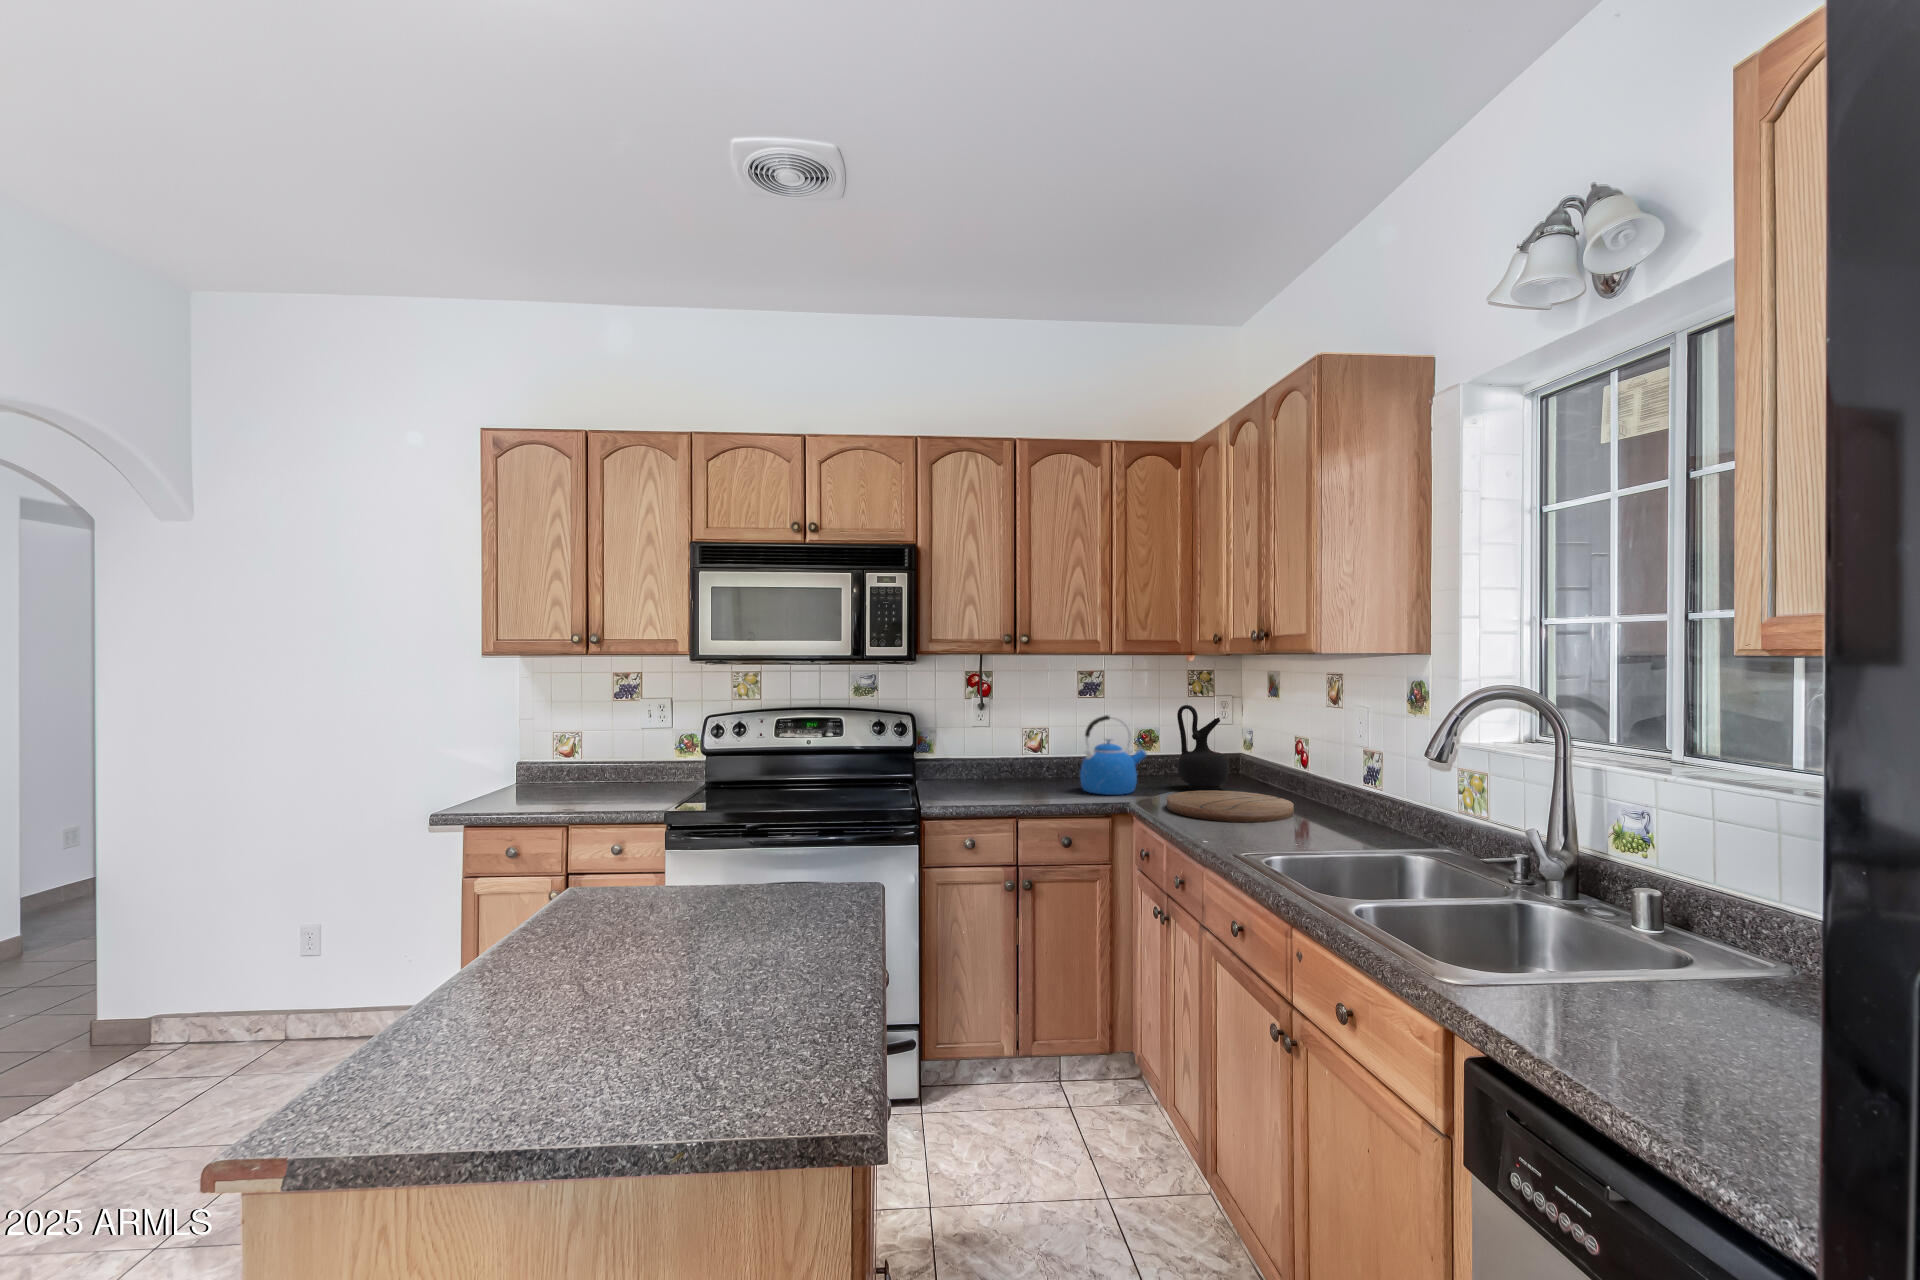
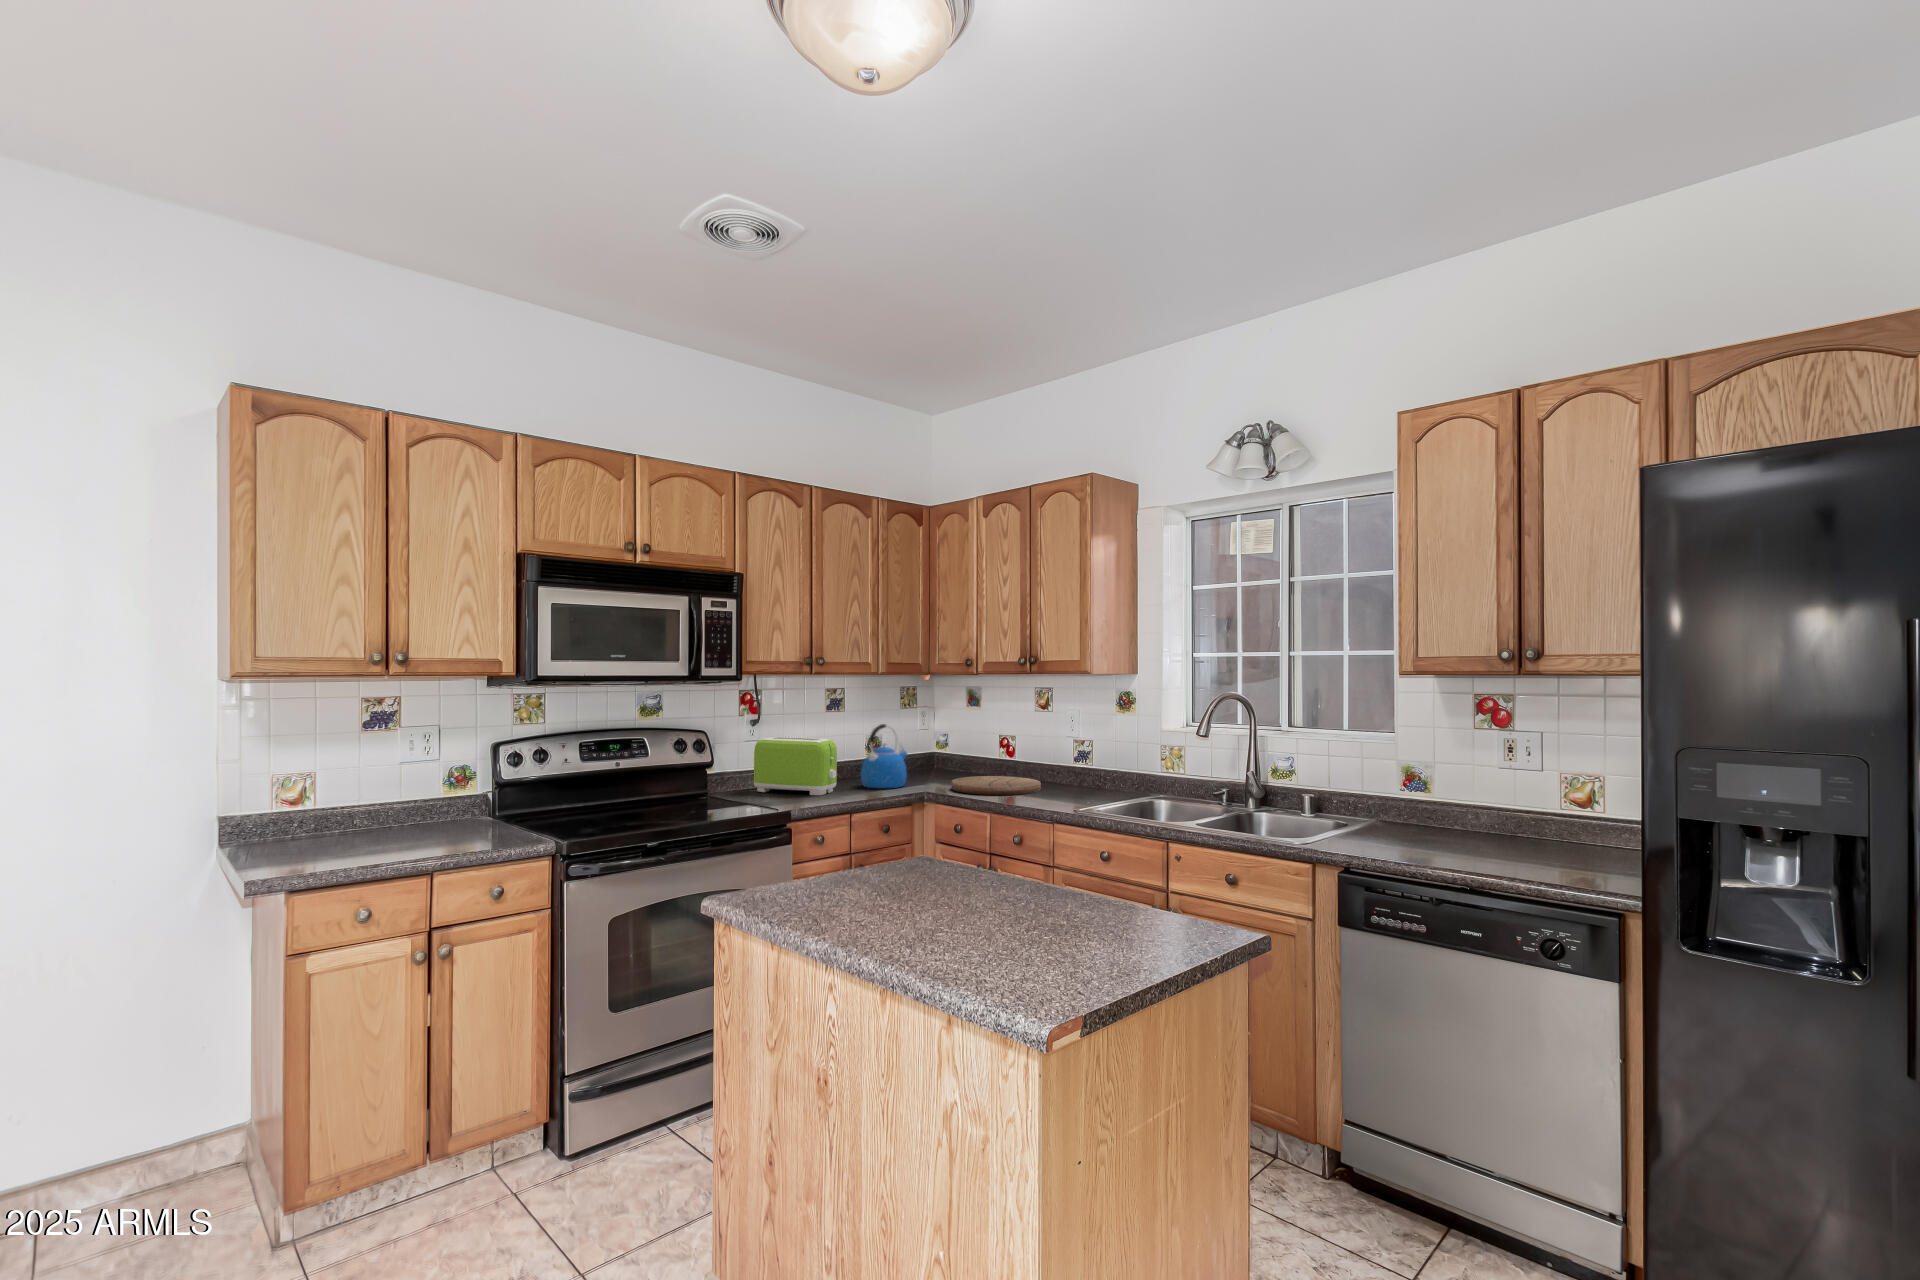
ceramic jug: present [1177,705,1229,791] -> none [923,714,961,779]
toaster: none [963,724,1044,794] -> present [754,737,837,795]

